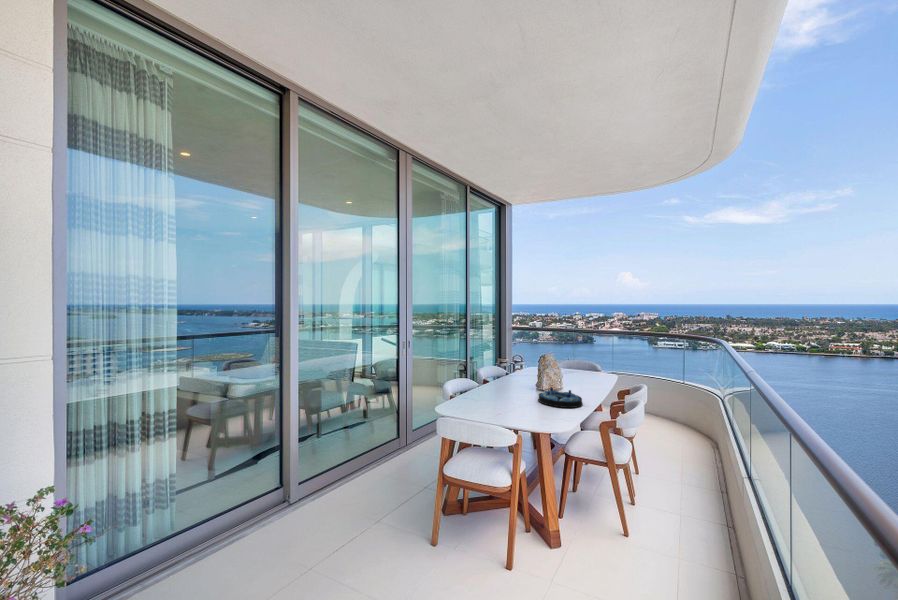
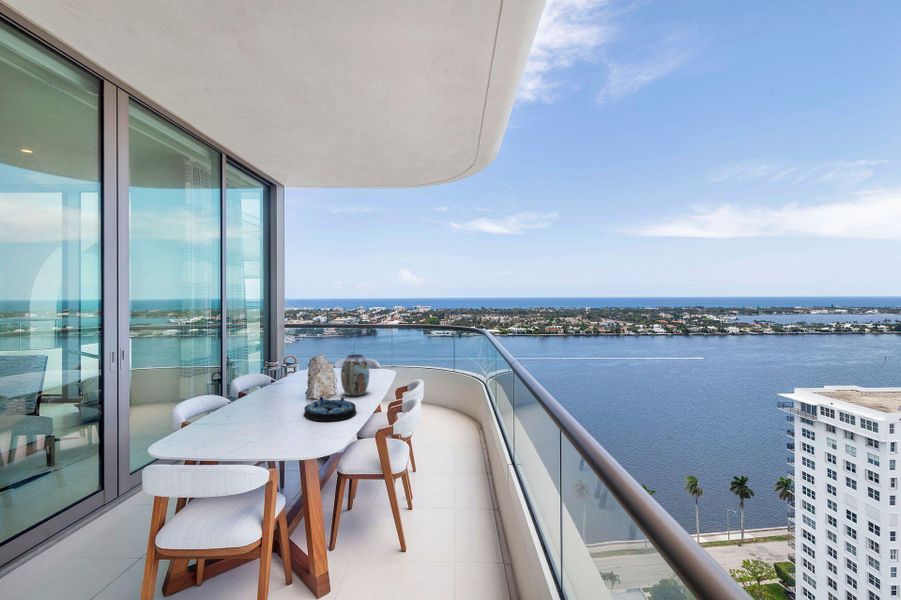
vase: none [567,355,593,392] -> present [341,355,369,396]

